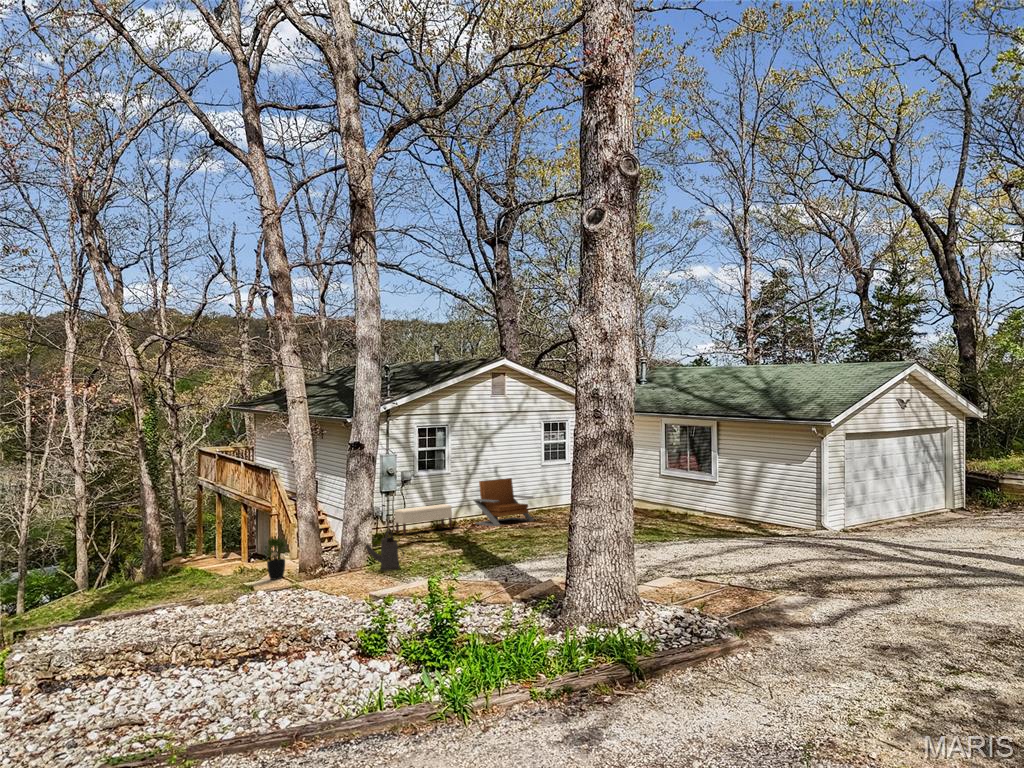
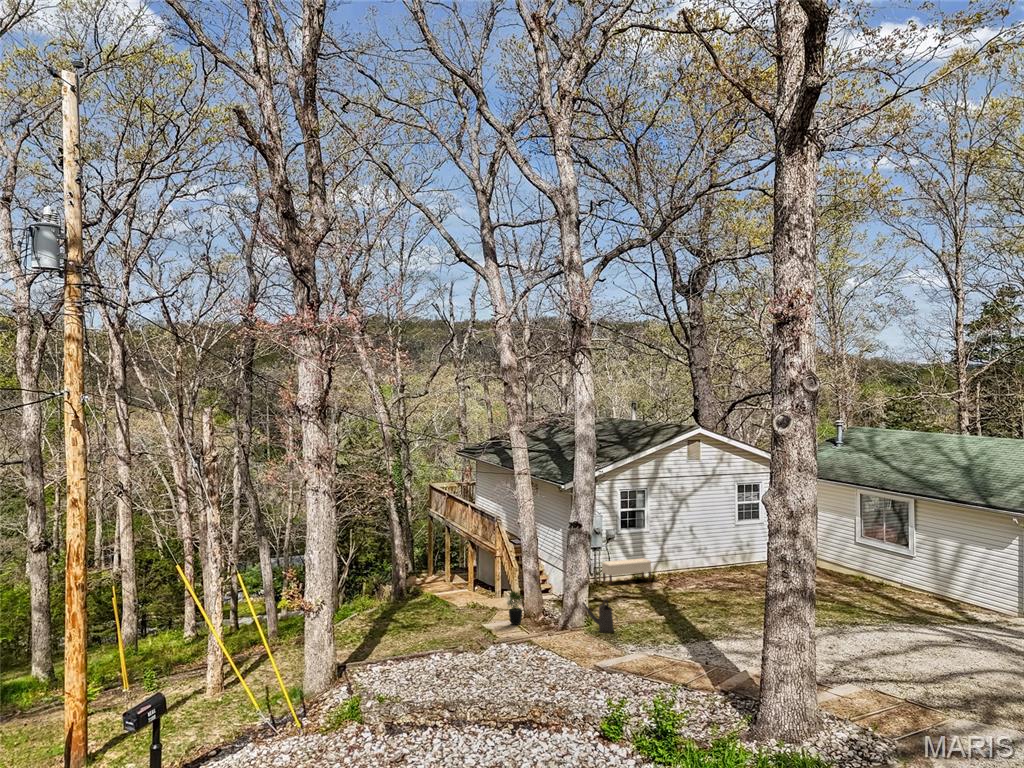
lounge chair: present [473,478,534,526] -> none [670,537,727,583]

